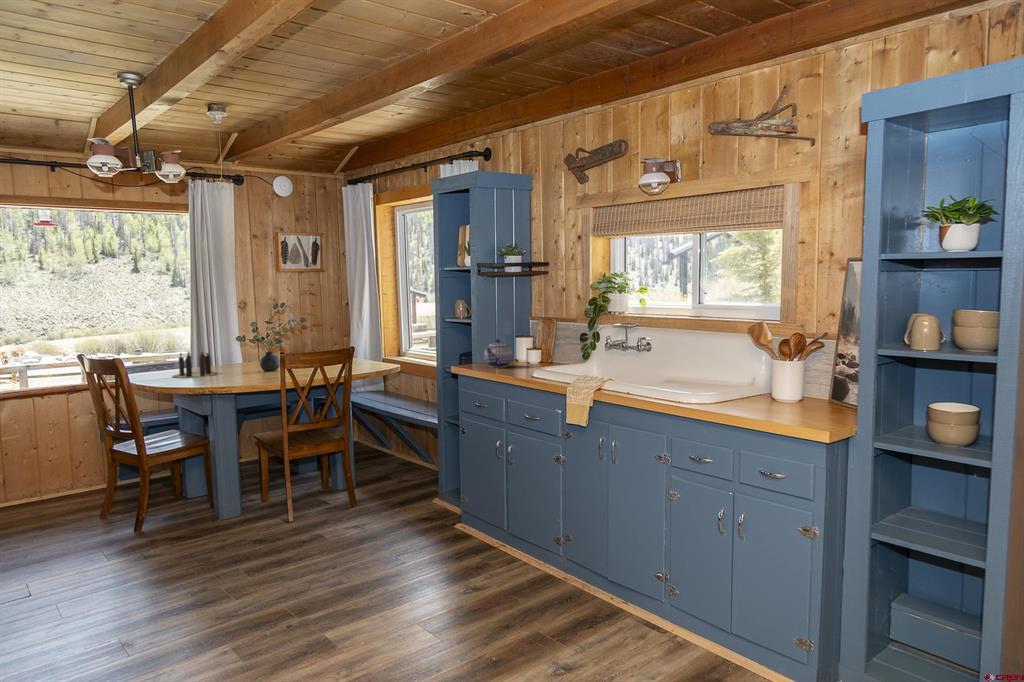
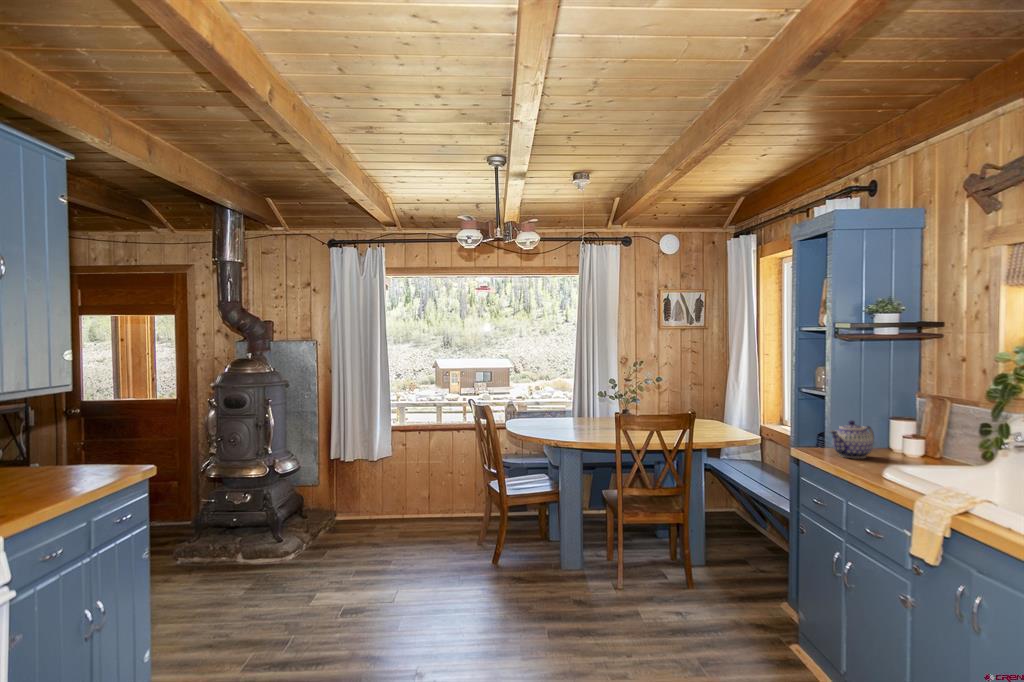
candle: present [173,352,216,378] -> none [537,401,588,427]

